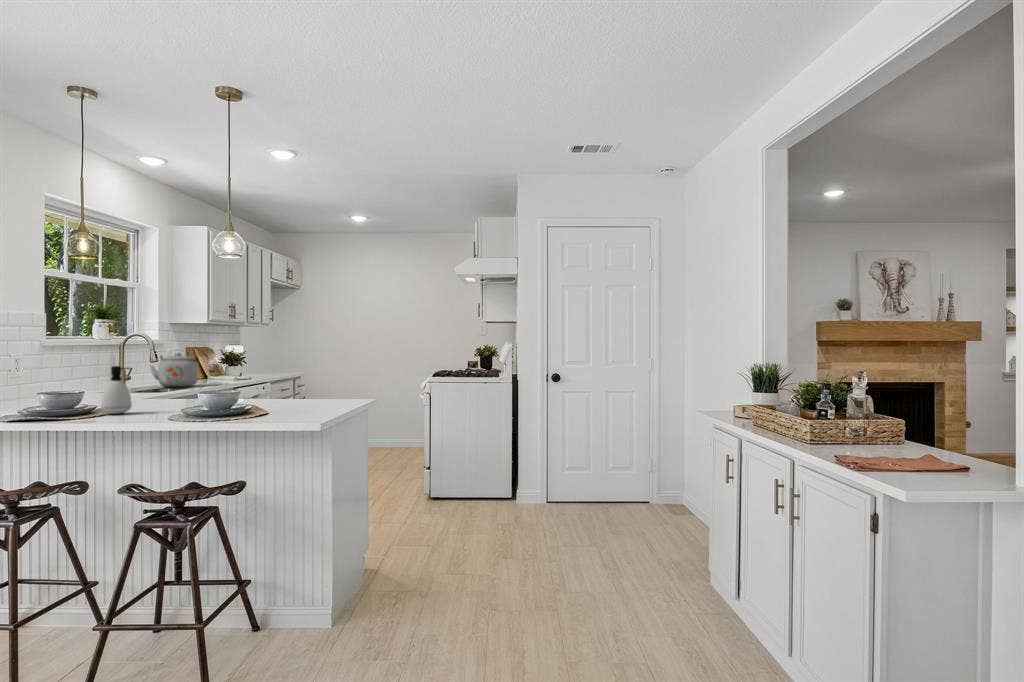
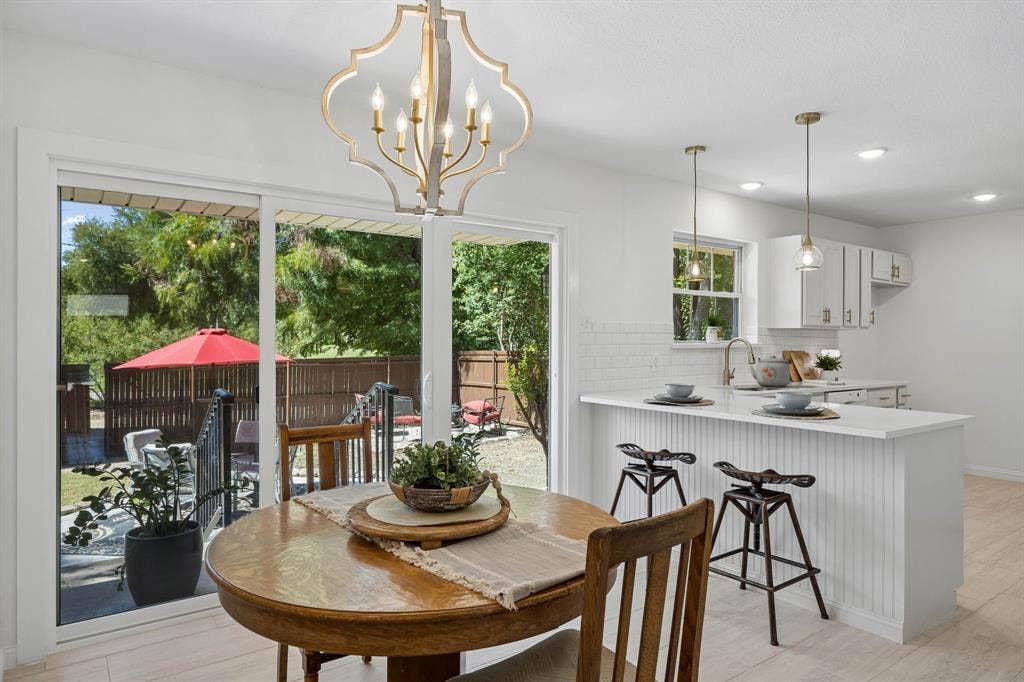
soap dispenser: present [101,366,131,414] -> none [706,367,727,405]

